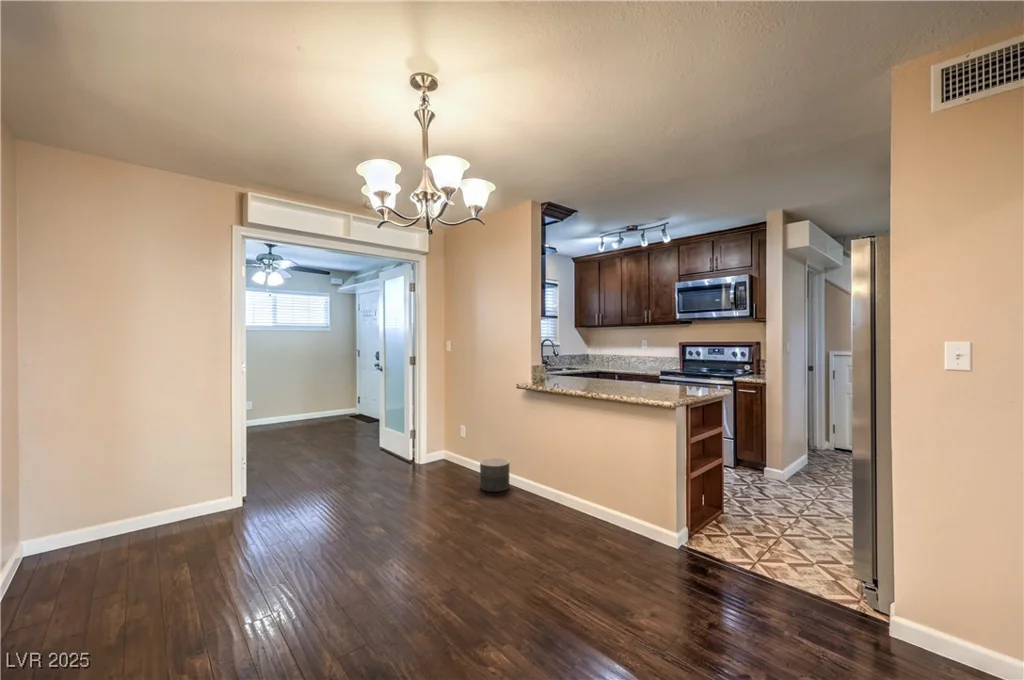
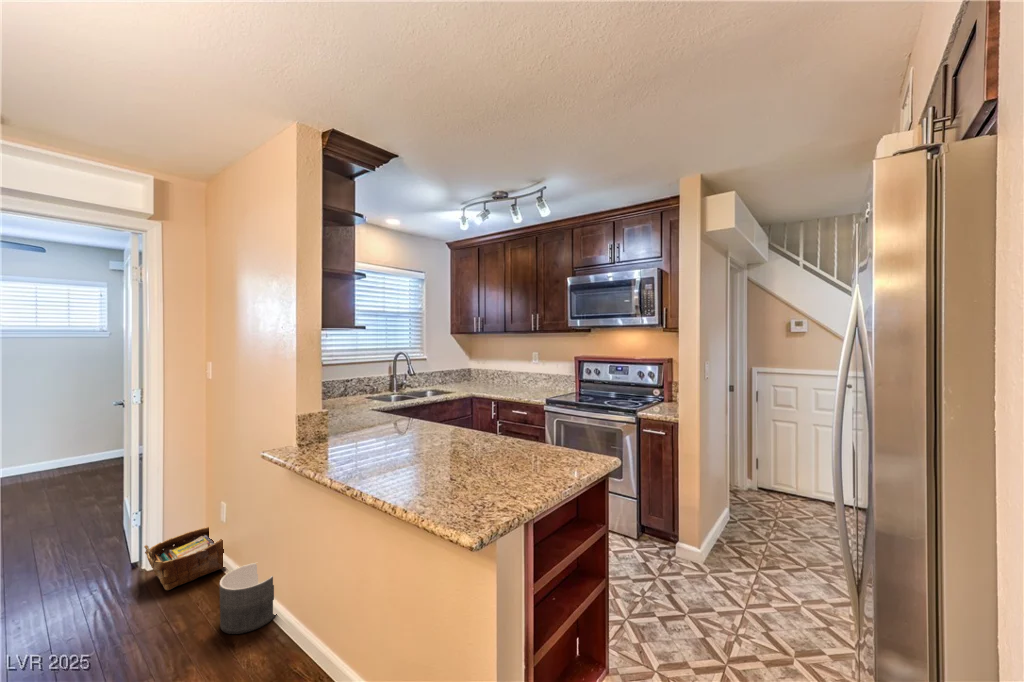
woven basket: none [420,438,462,475] -> present [144,527,224,590]

